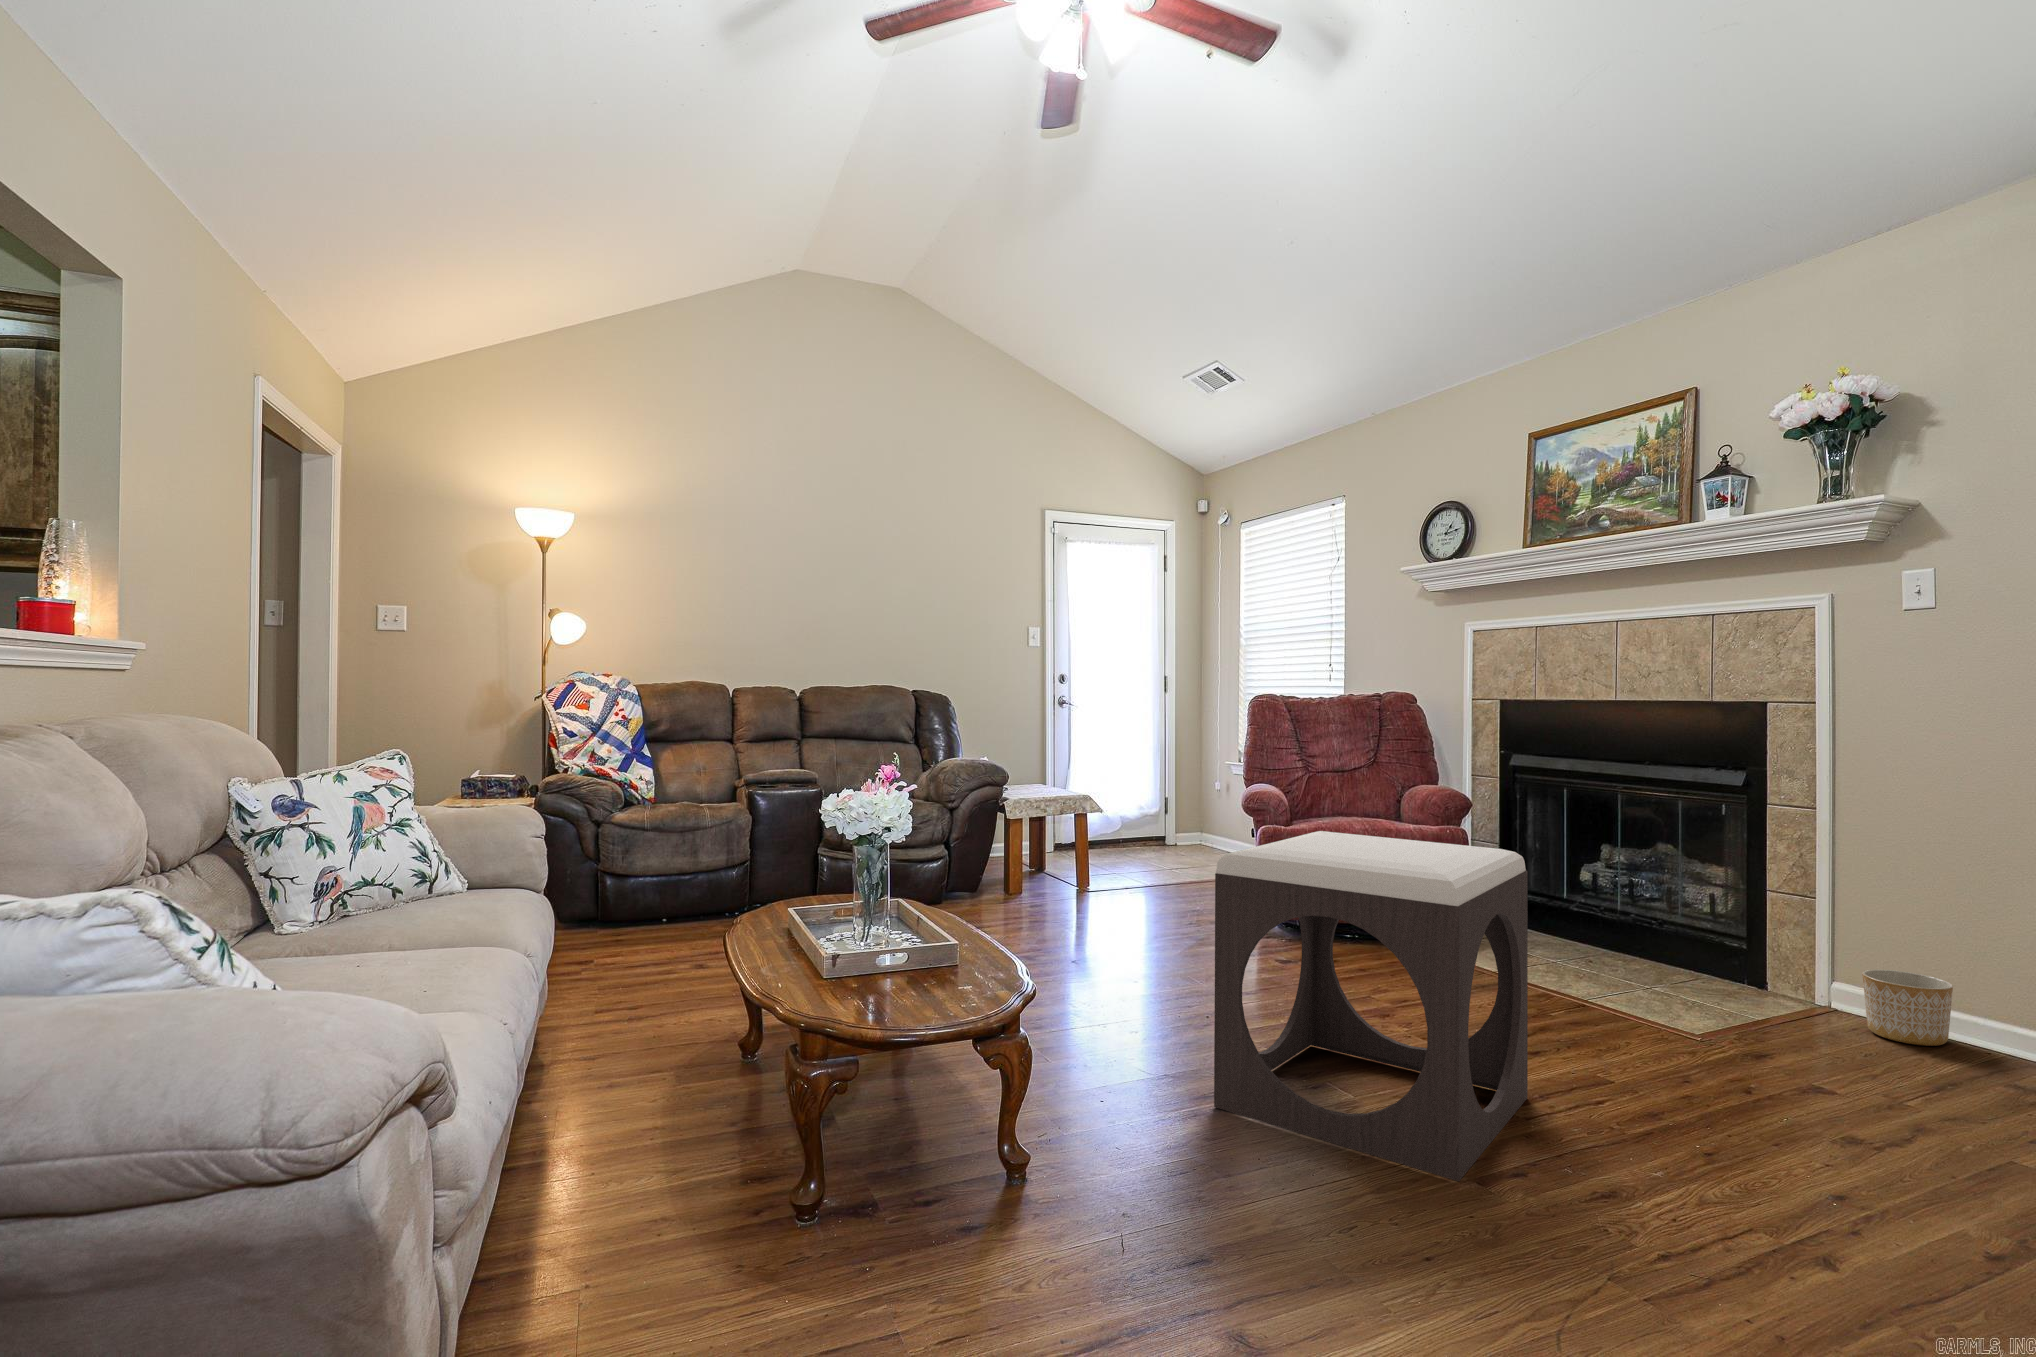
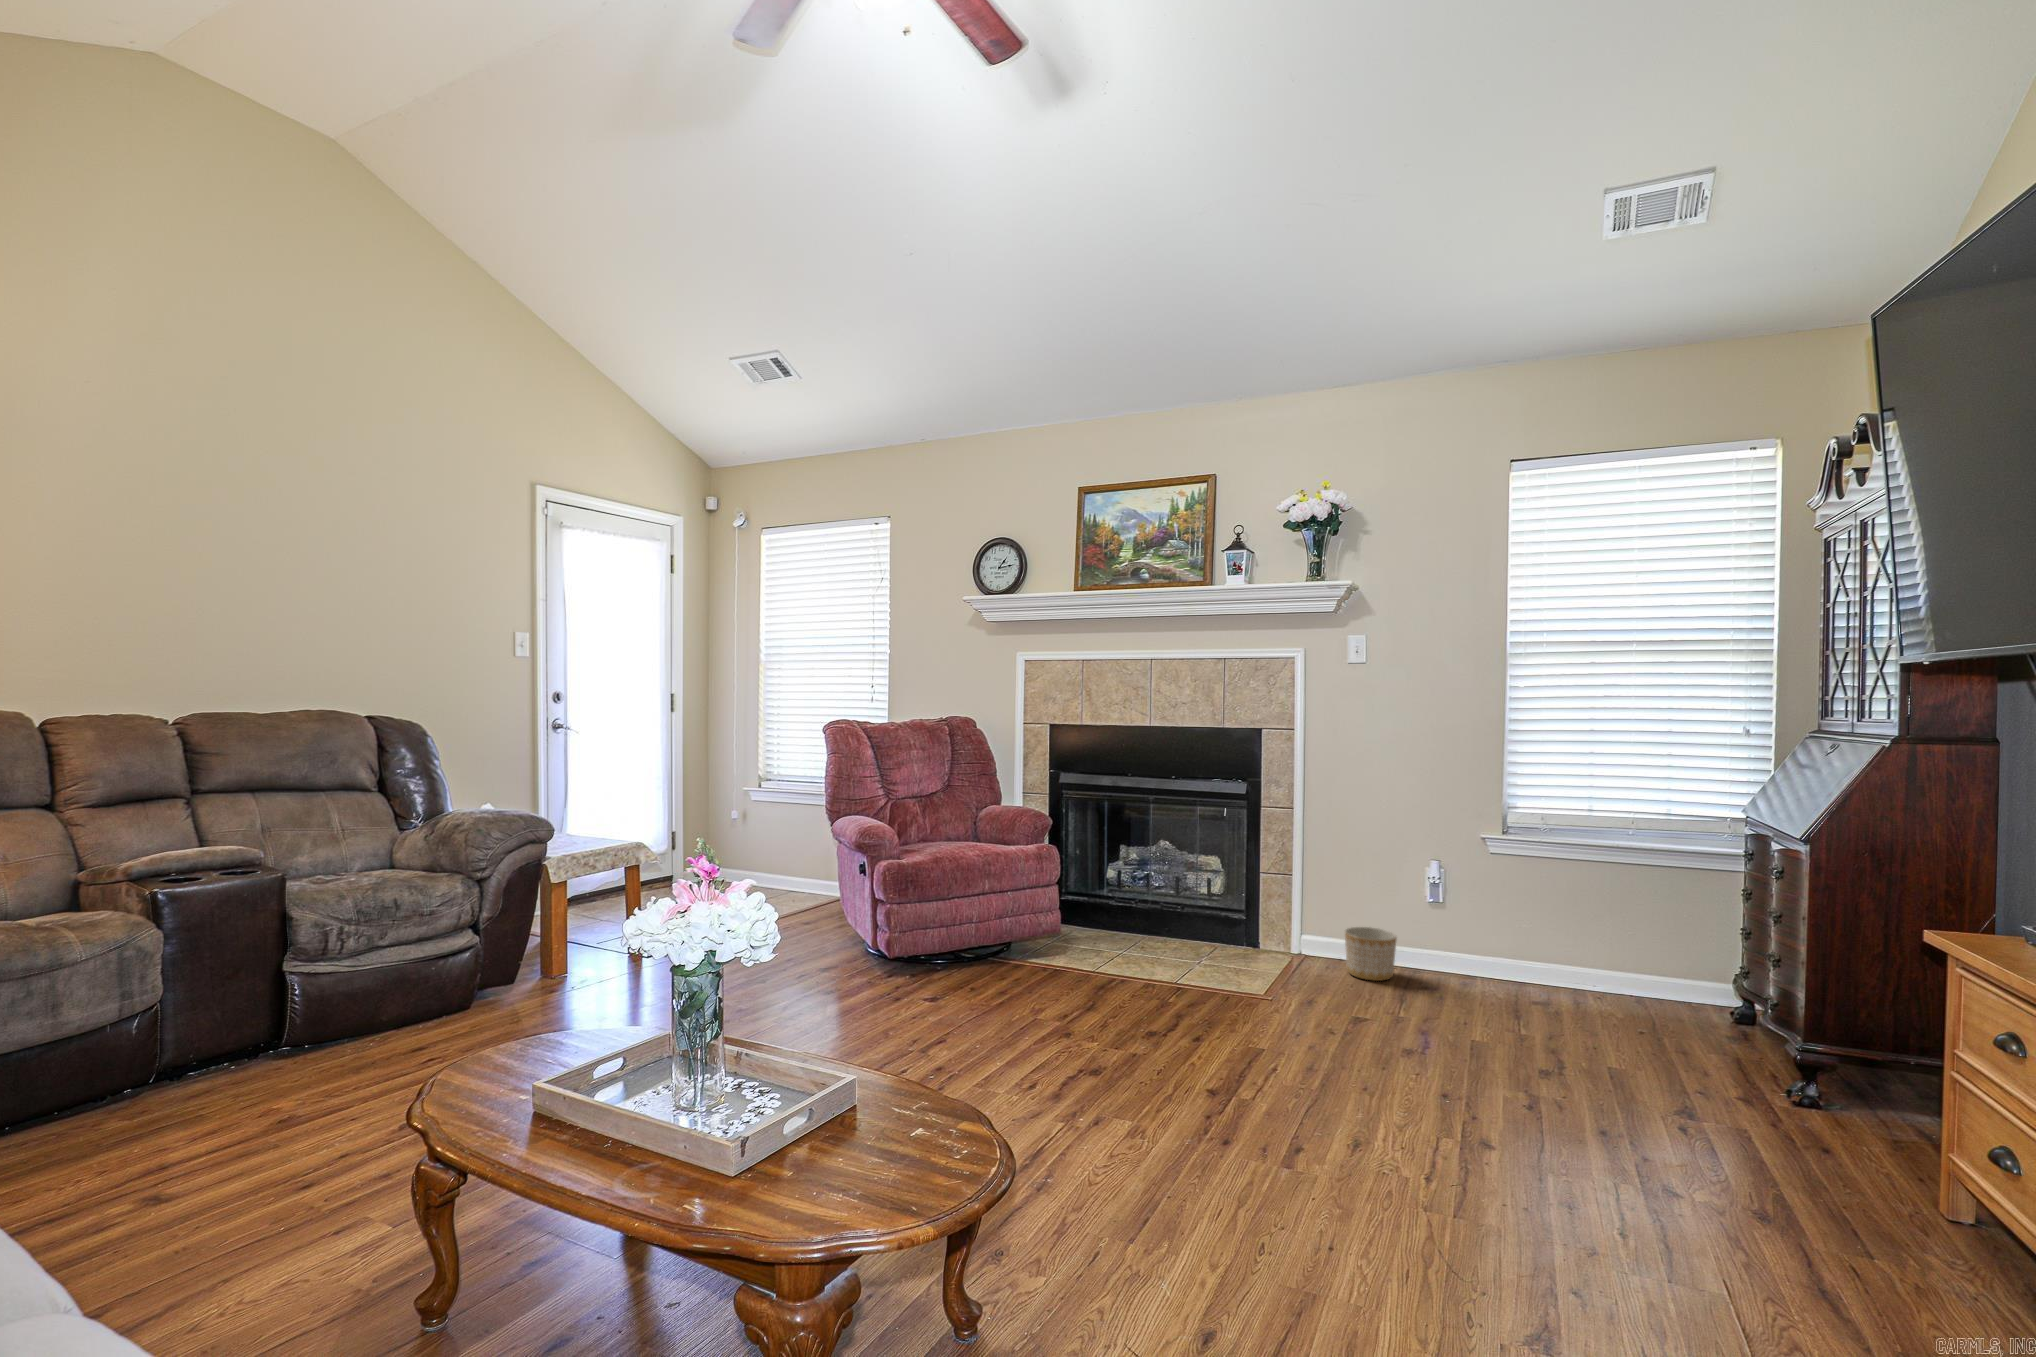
footstool: present [1214,831,1528,1181] -> none [1061,890,1330,1228]

